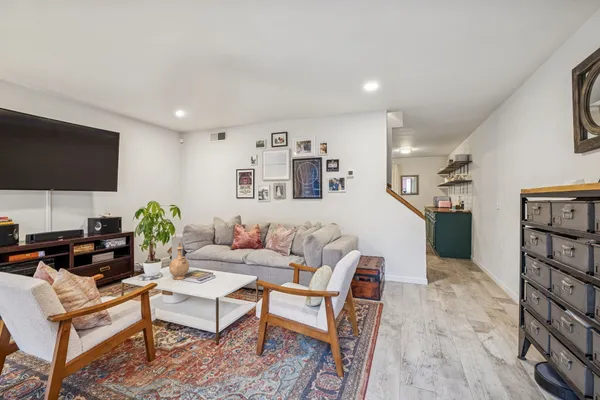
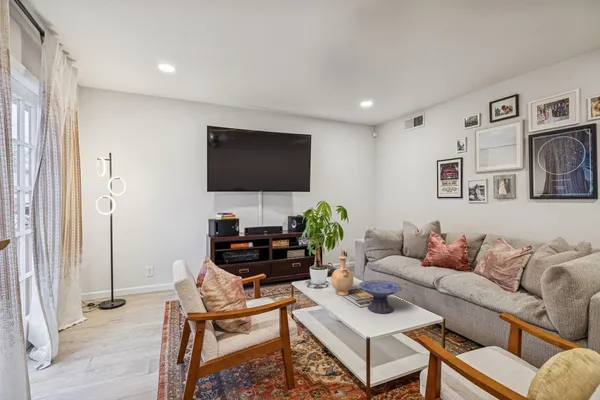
decorative bowl: none [199,260,232,284] -> present [359,280,402,313]

